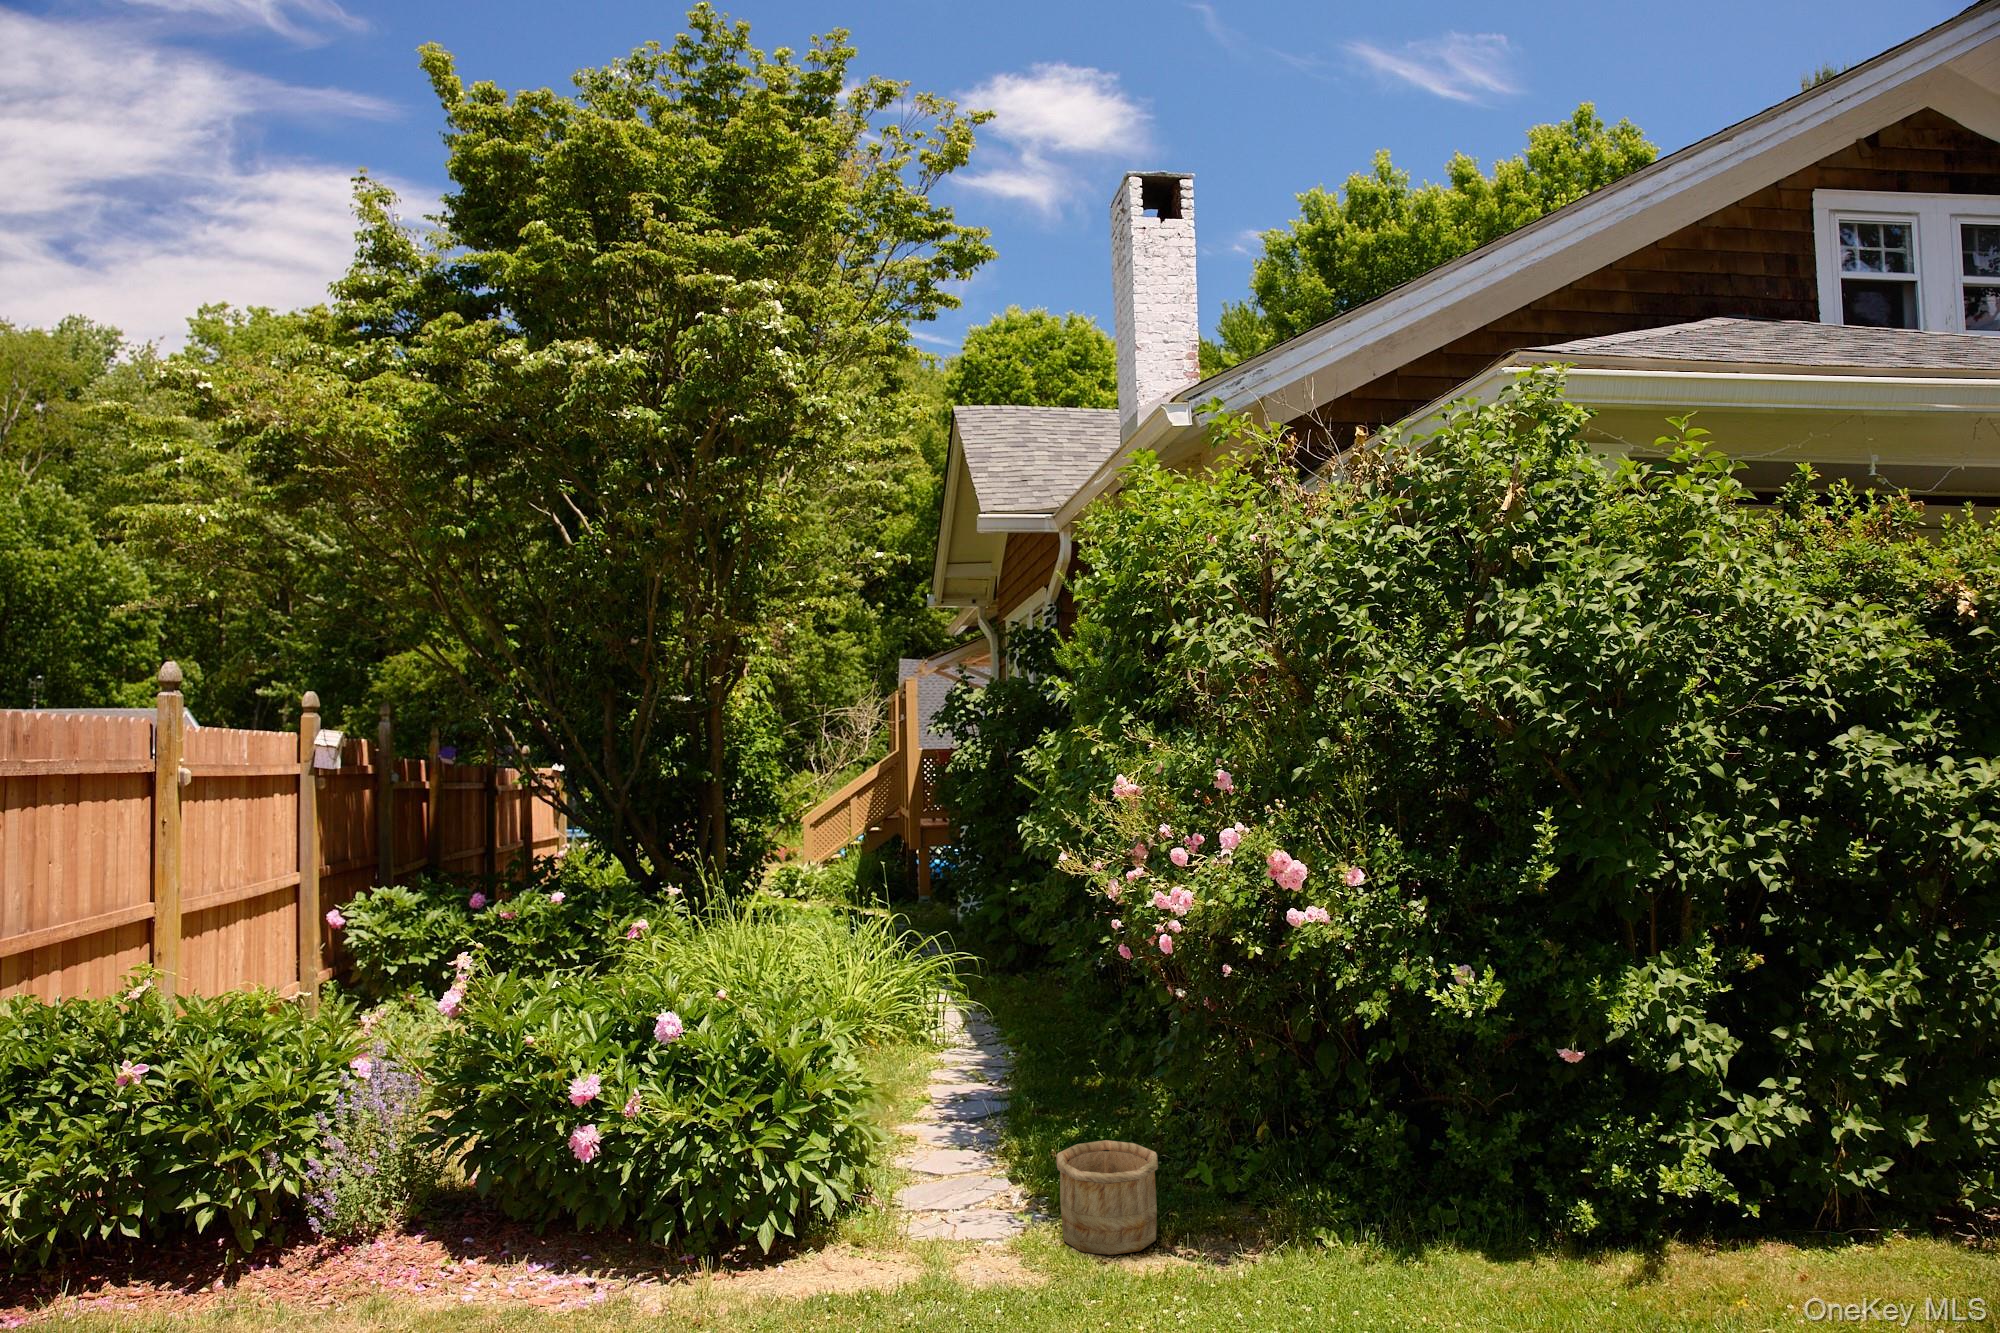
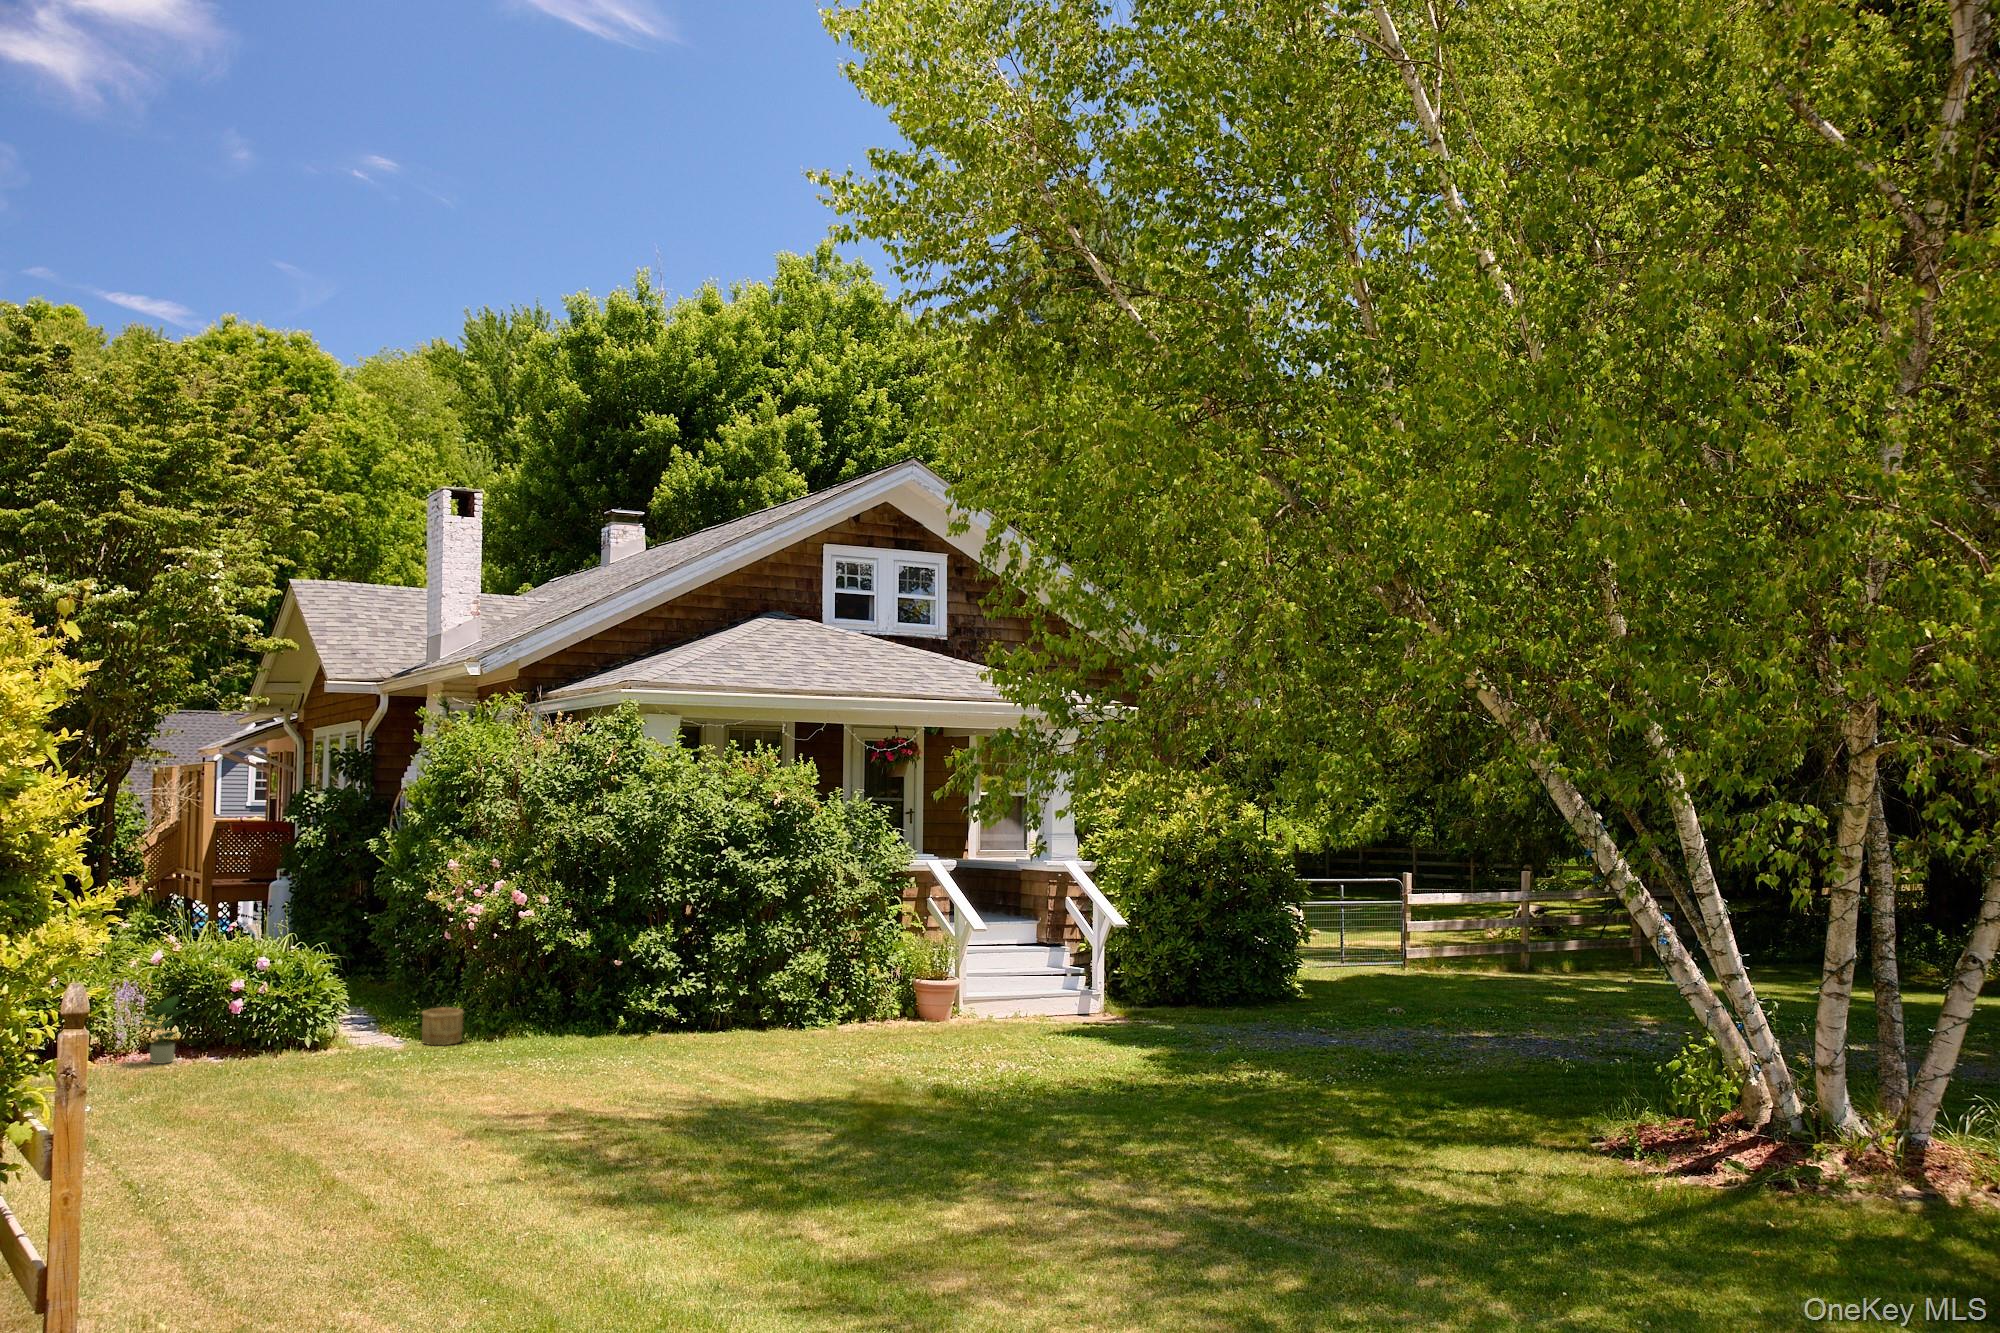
potted plant: none [389,1098,525,1272] -> present [141,996,189,1064]

